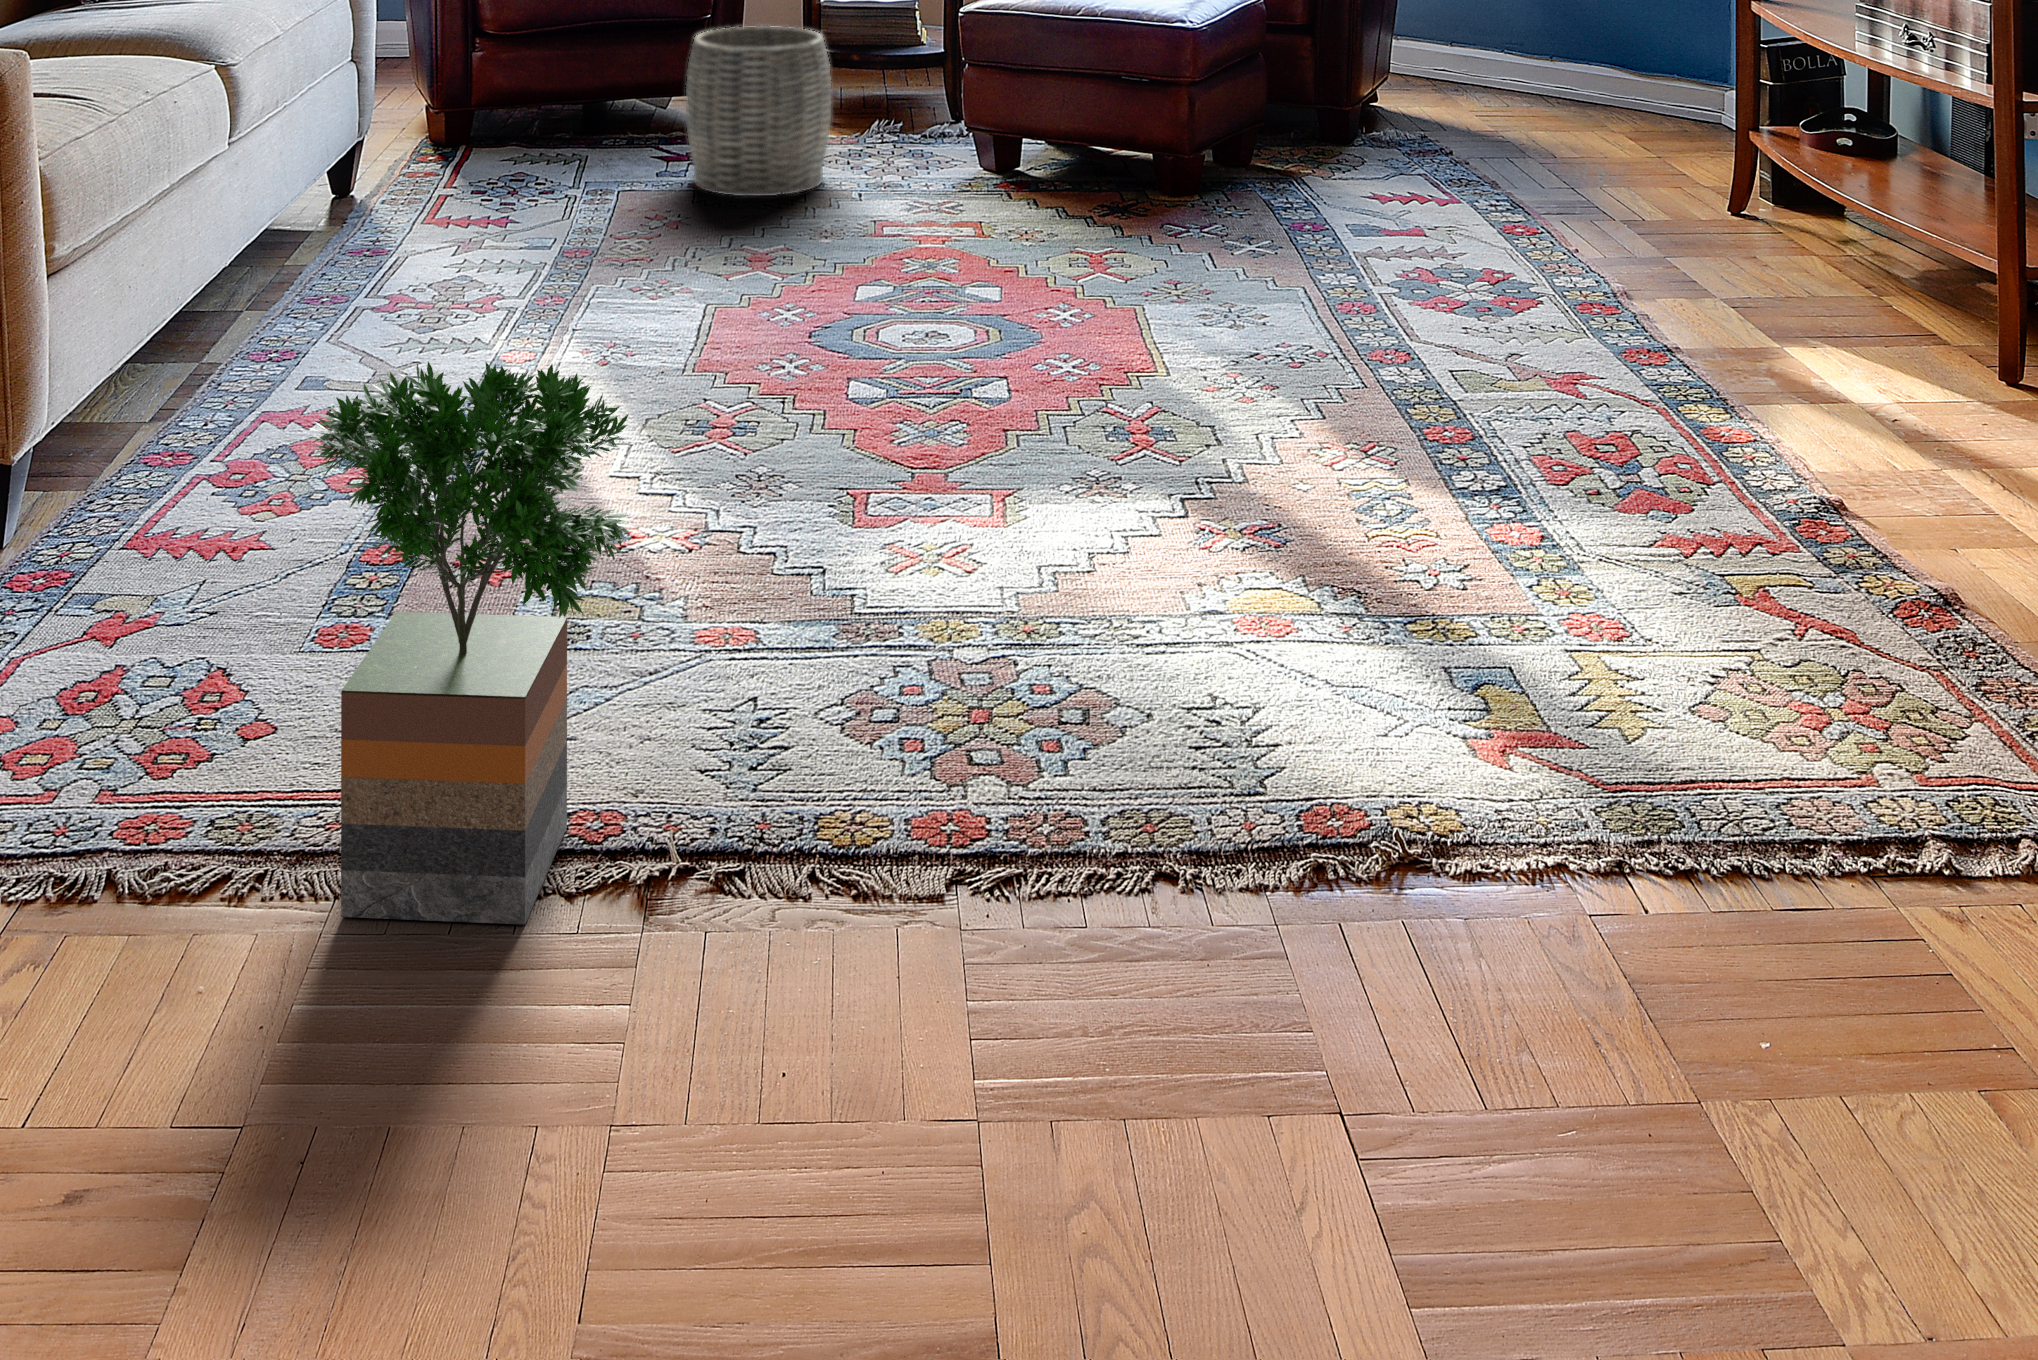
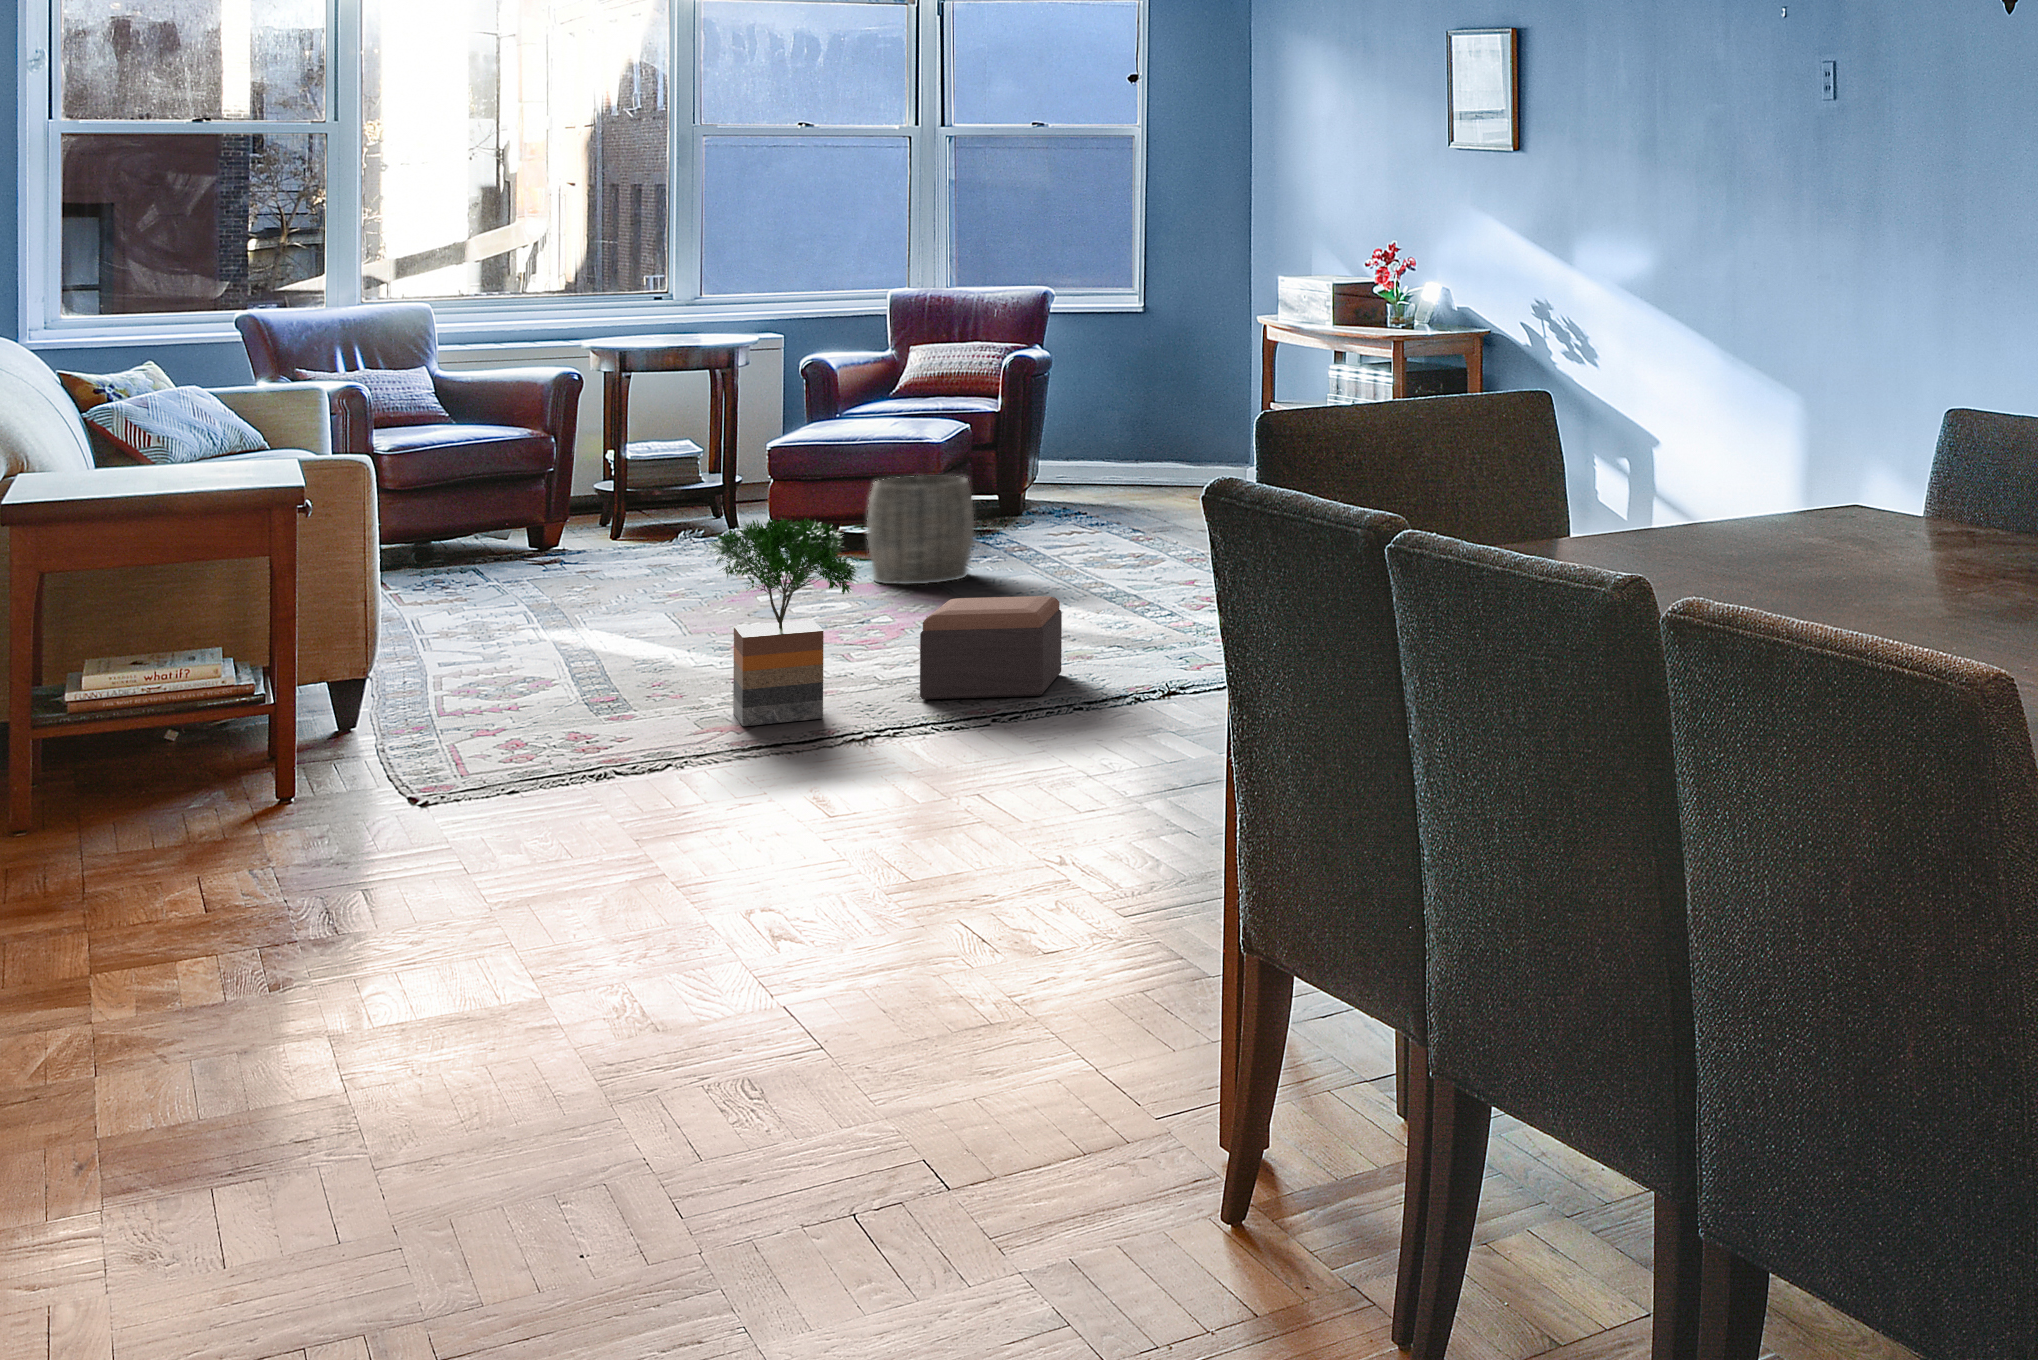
woven basket: present [686,26,831,196] -> present [868,476,974,584]
footstool: none [792,564,1171,943] -> present [920,596,1062,699]

